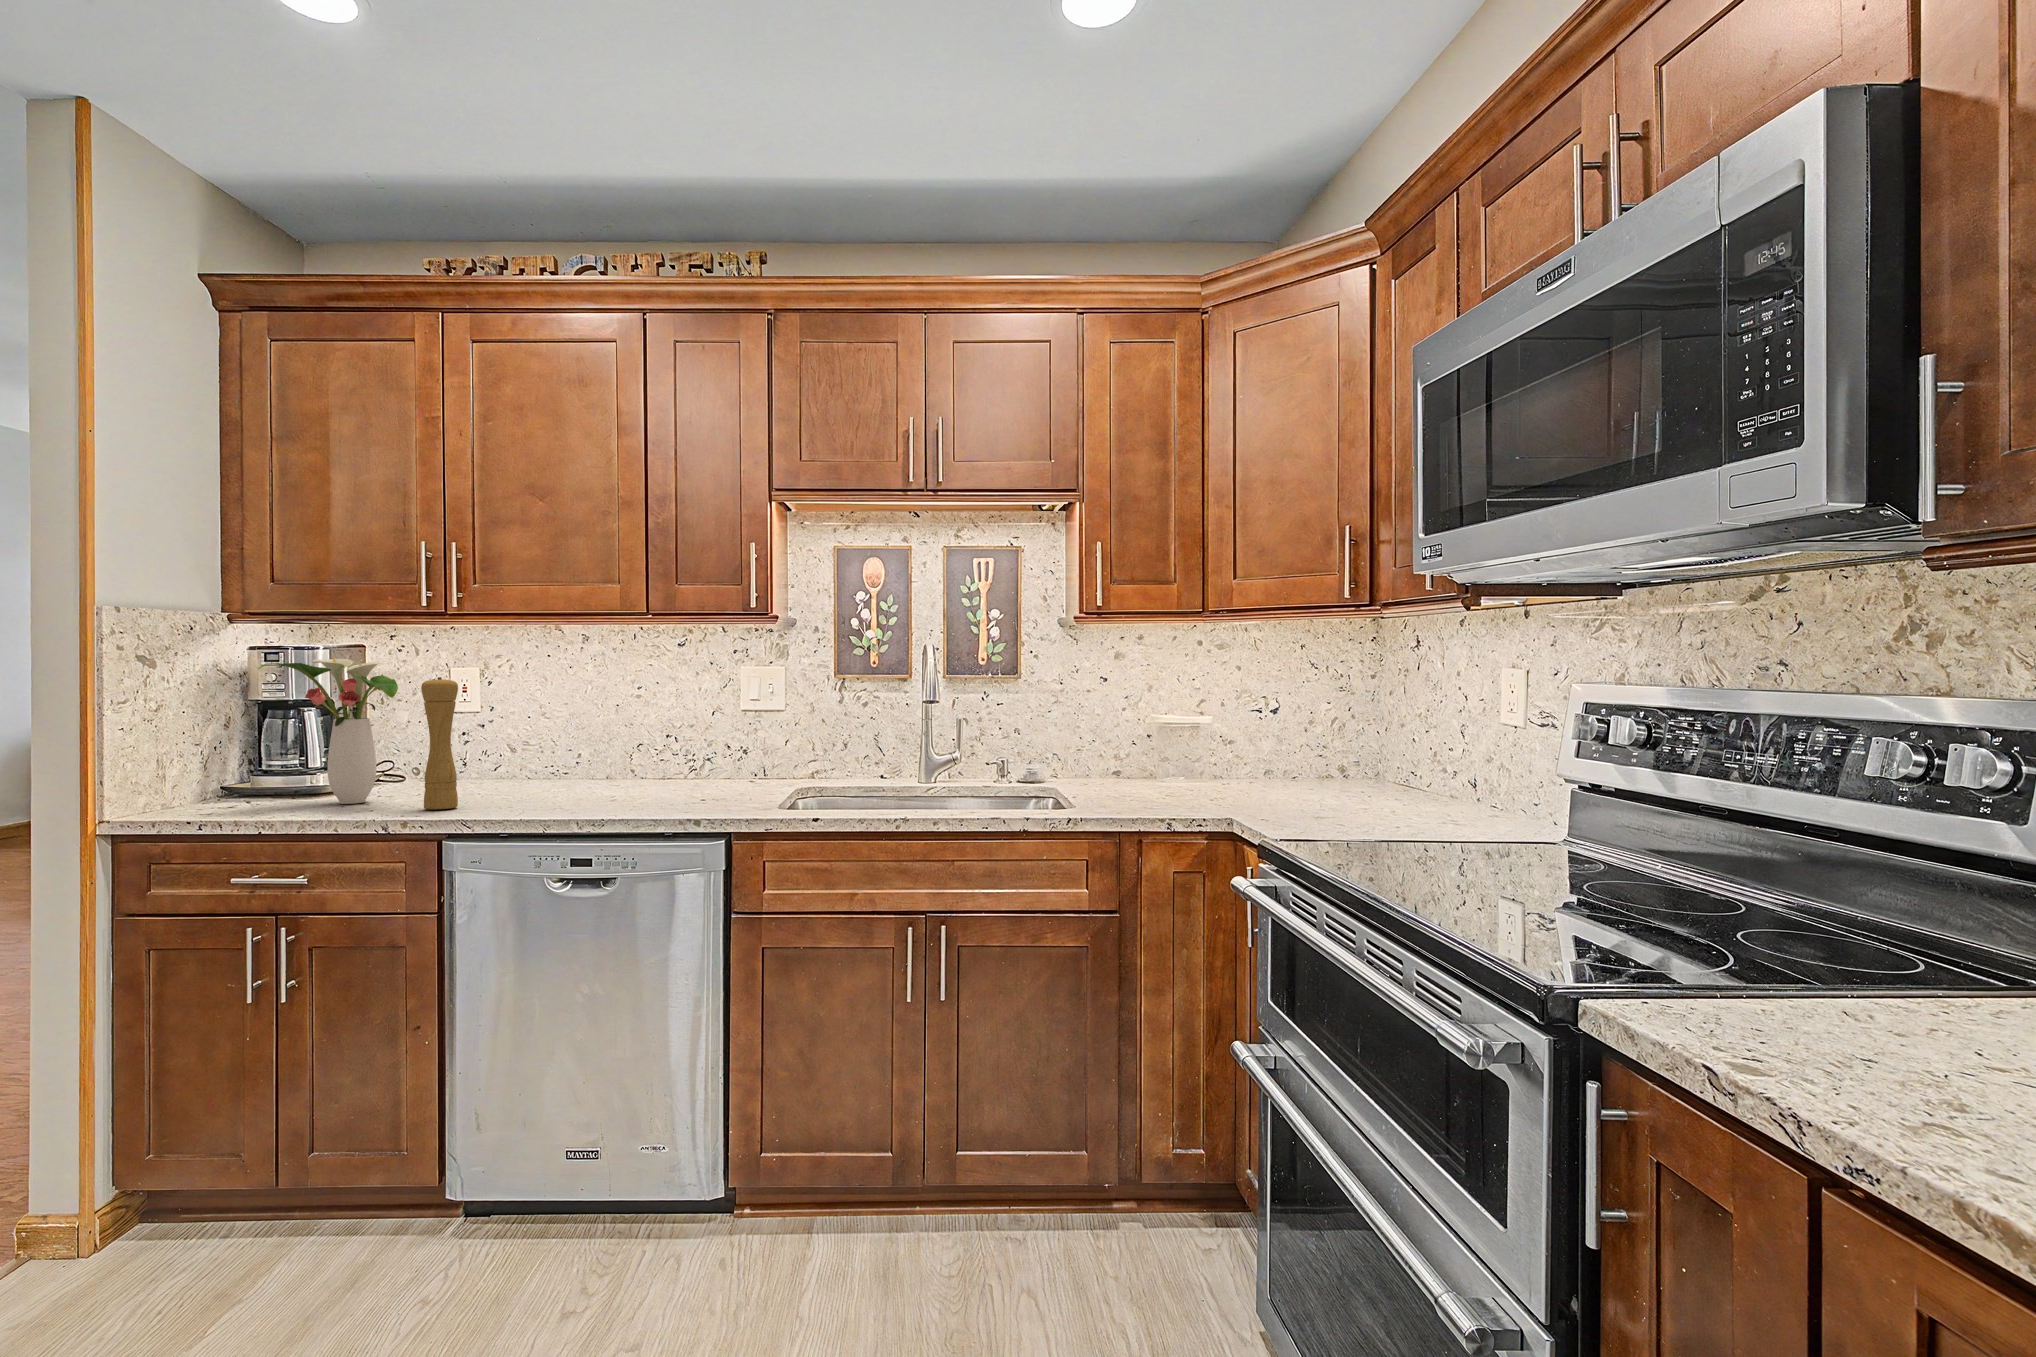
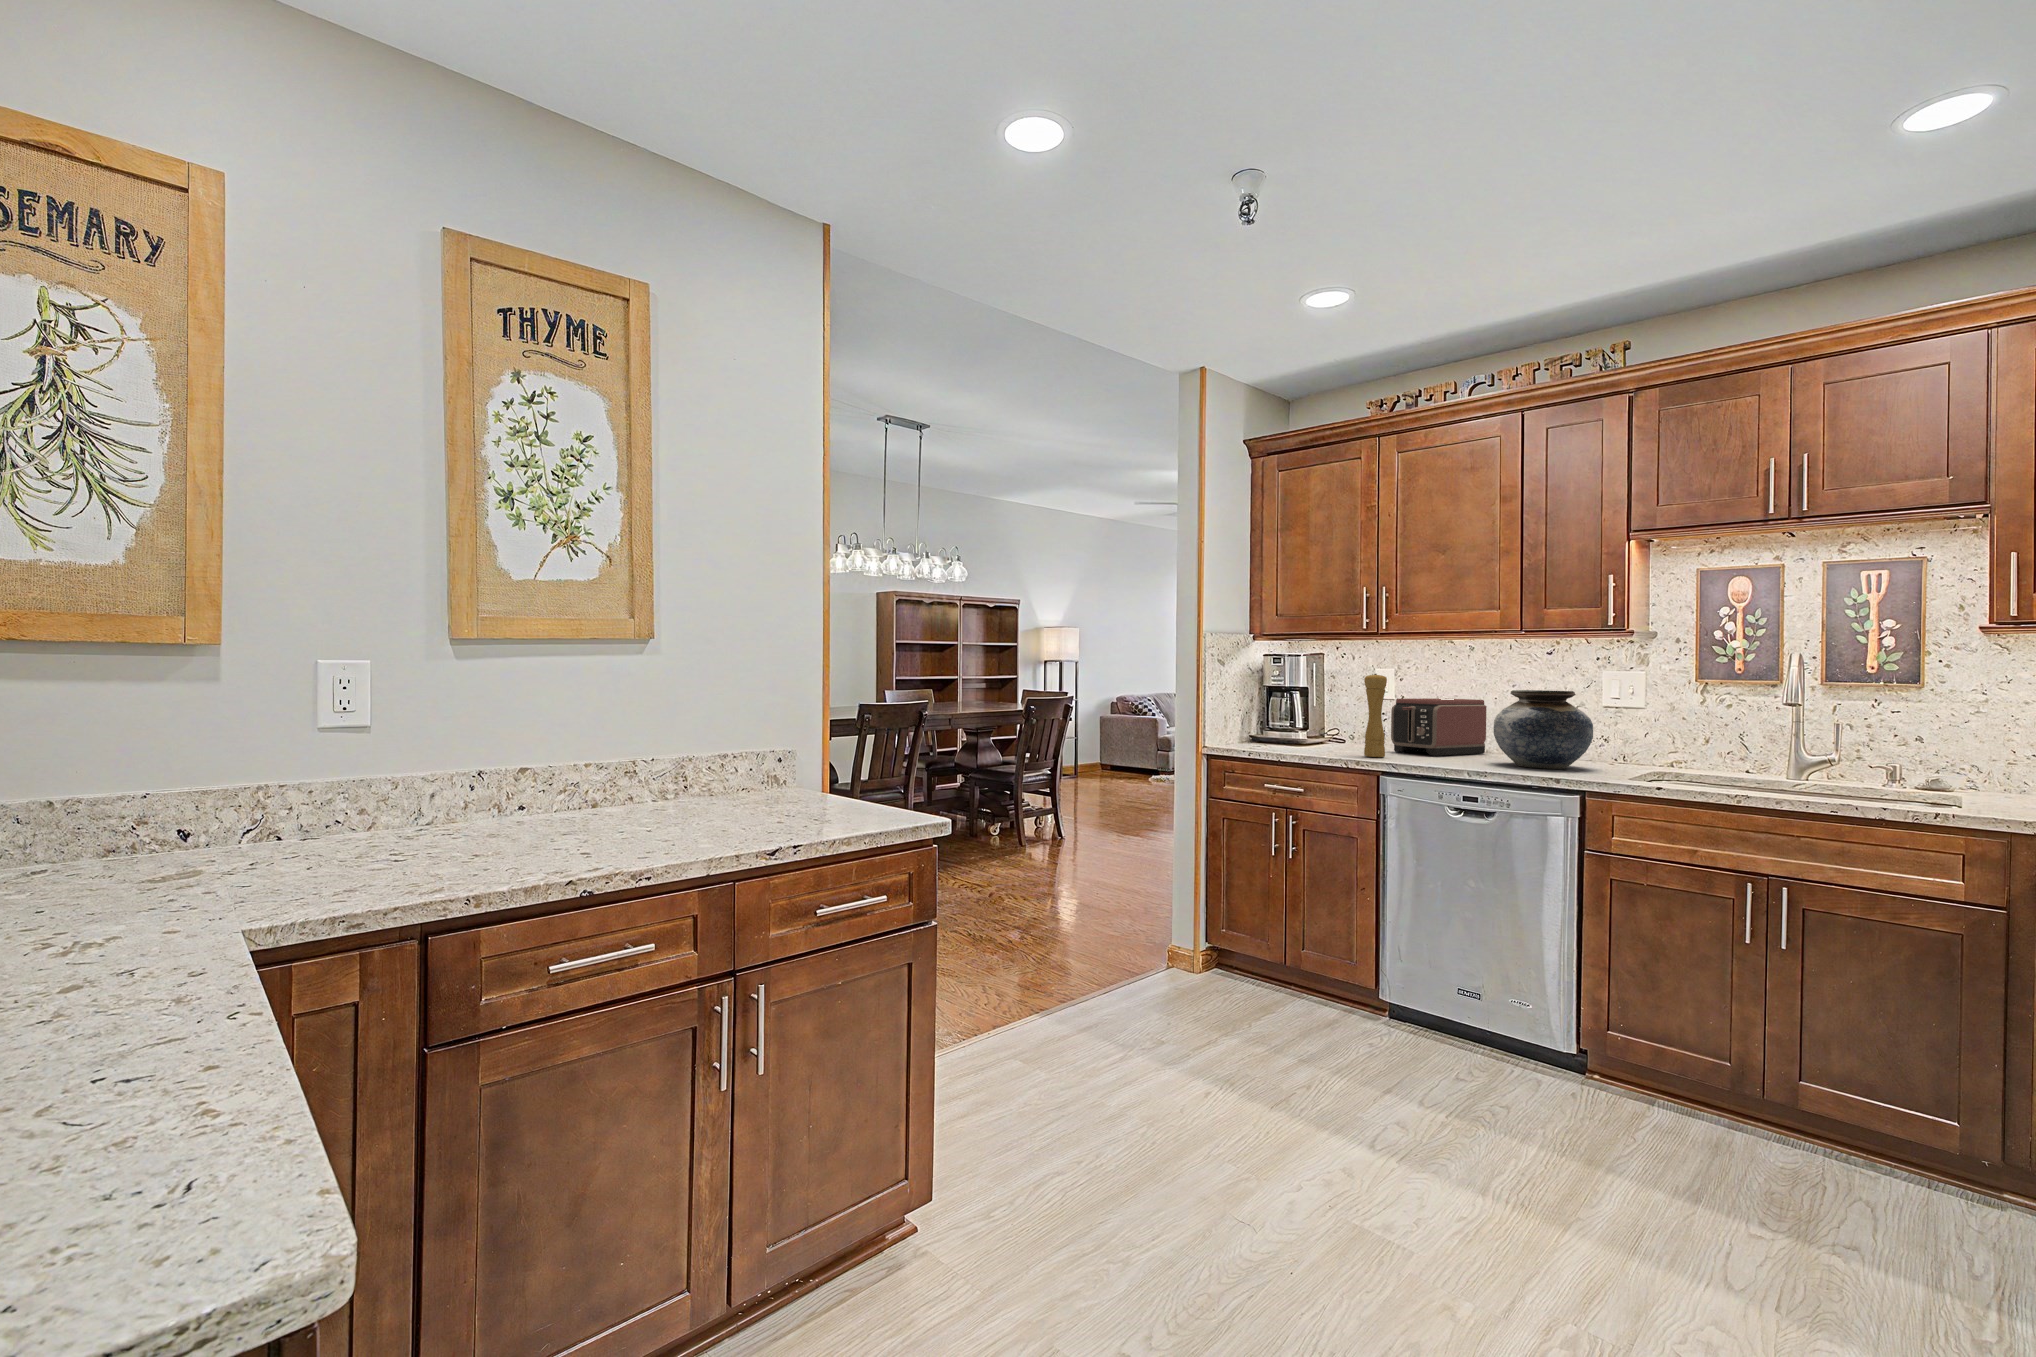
flower arrangement: present [258,657,398,804] -> none [1274,661,1350,750]
vase: none [614,695,734,802] -> present [1493,690,1593,769]
toaster: none [469,709,605,796] -> present [1391,698,1487,756]

